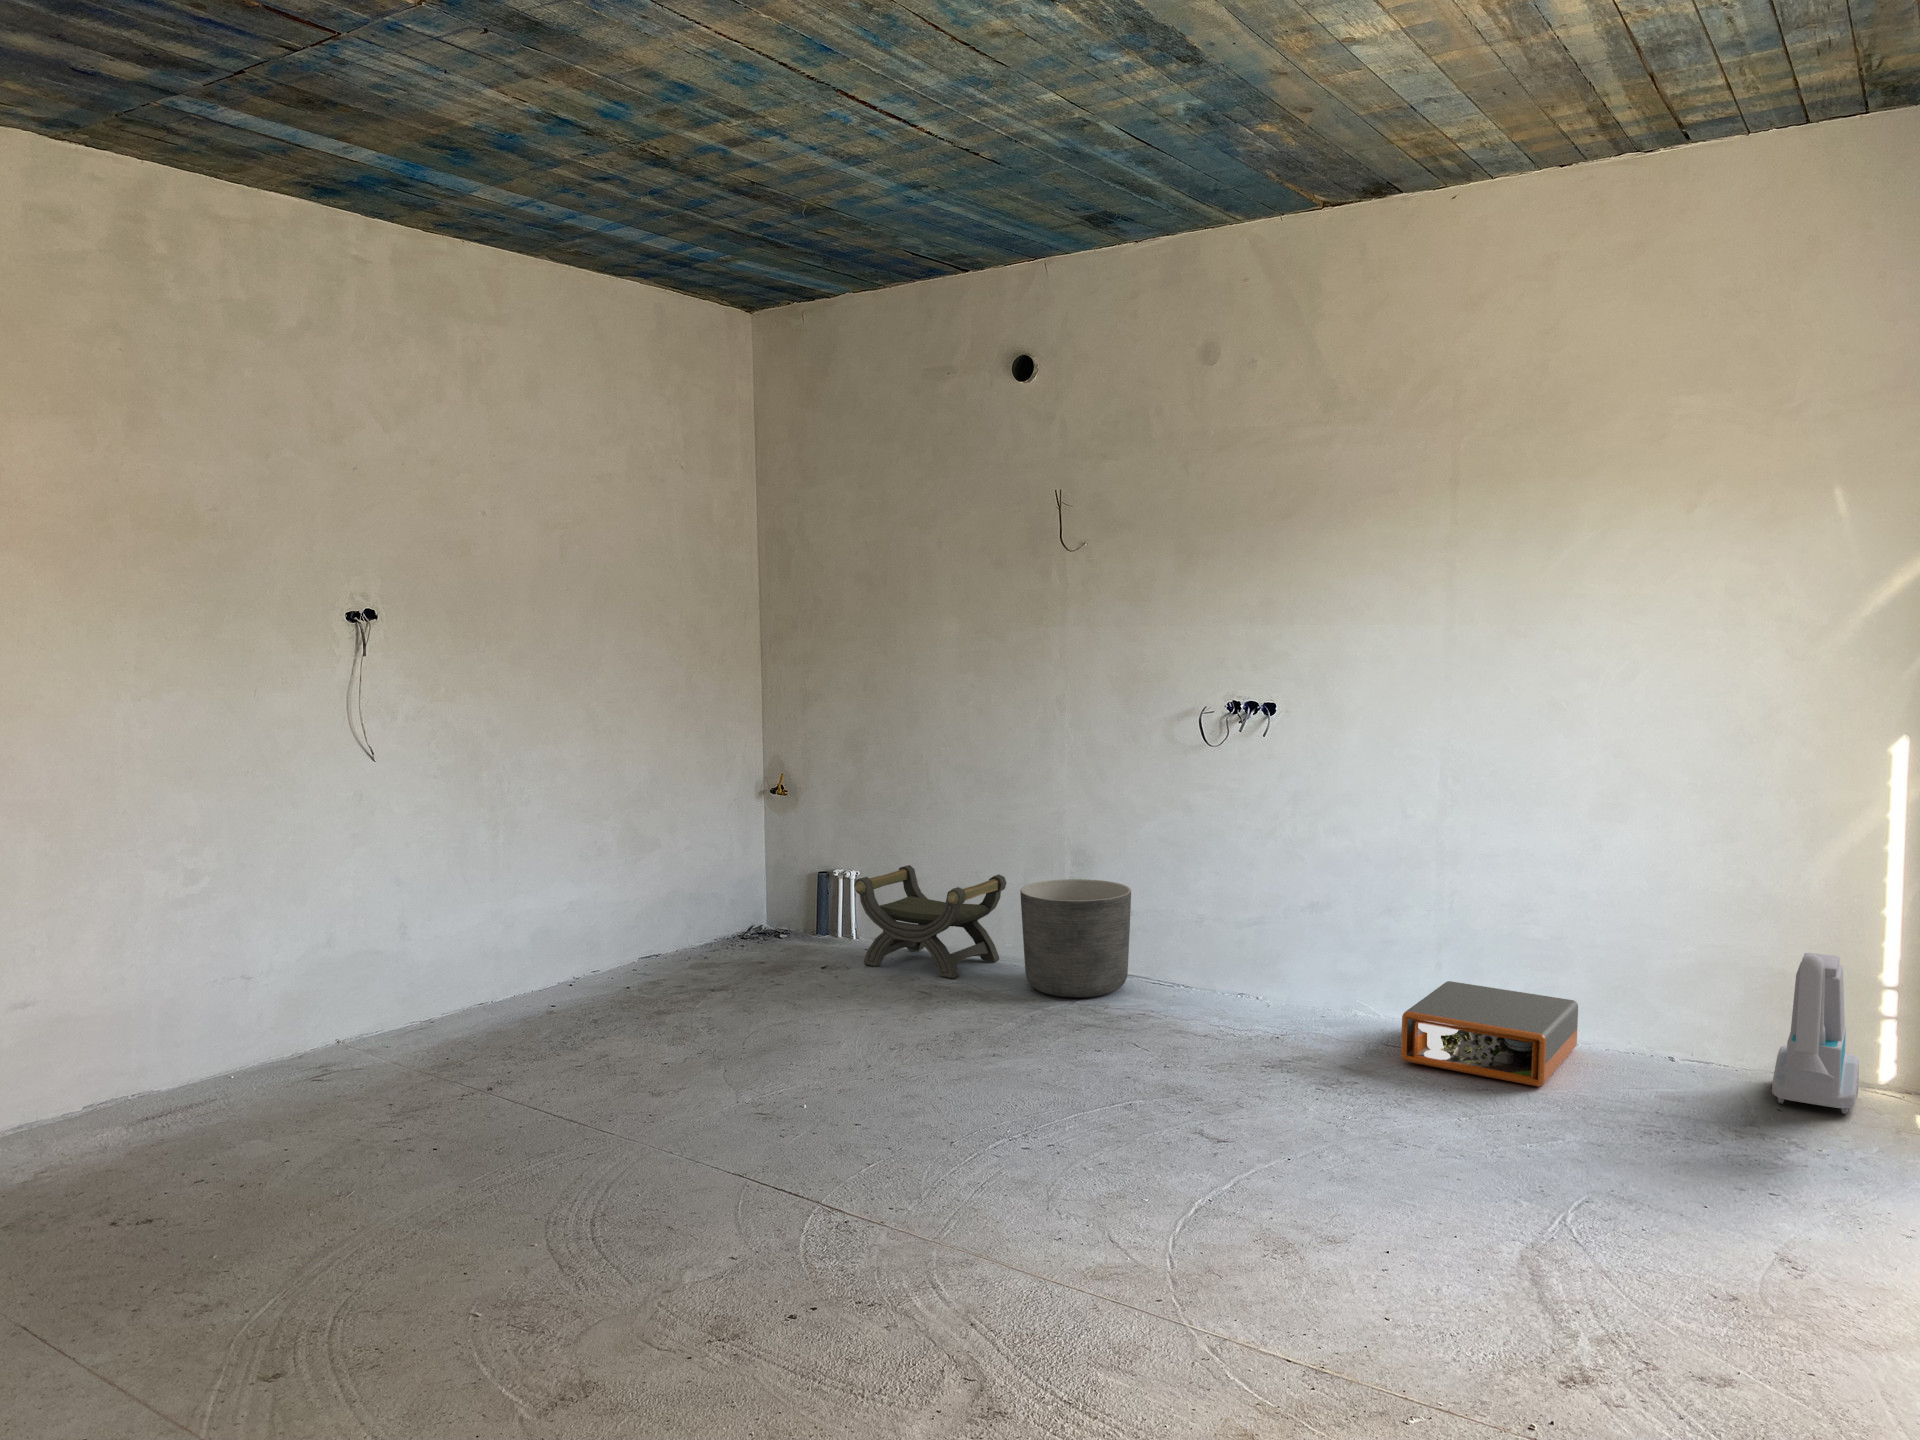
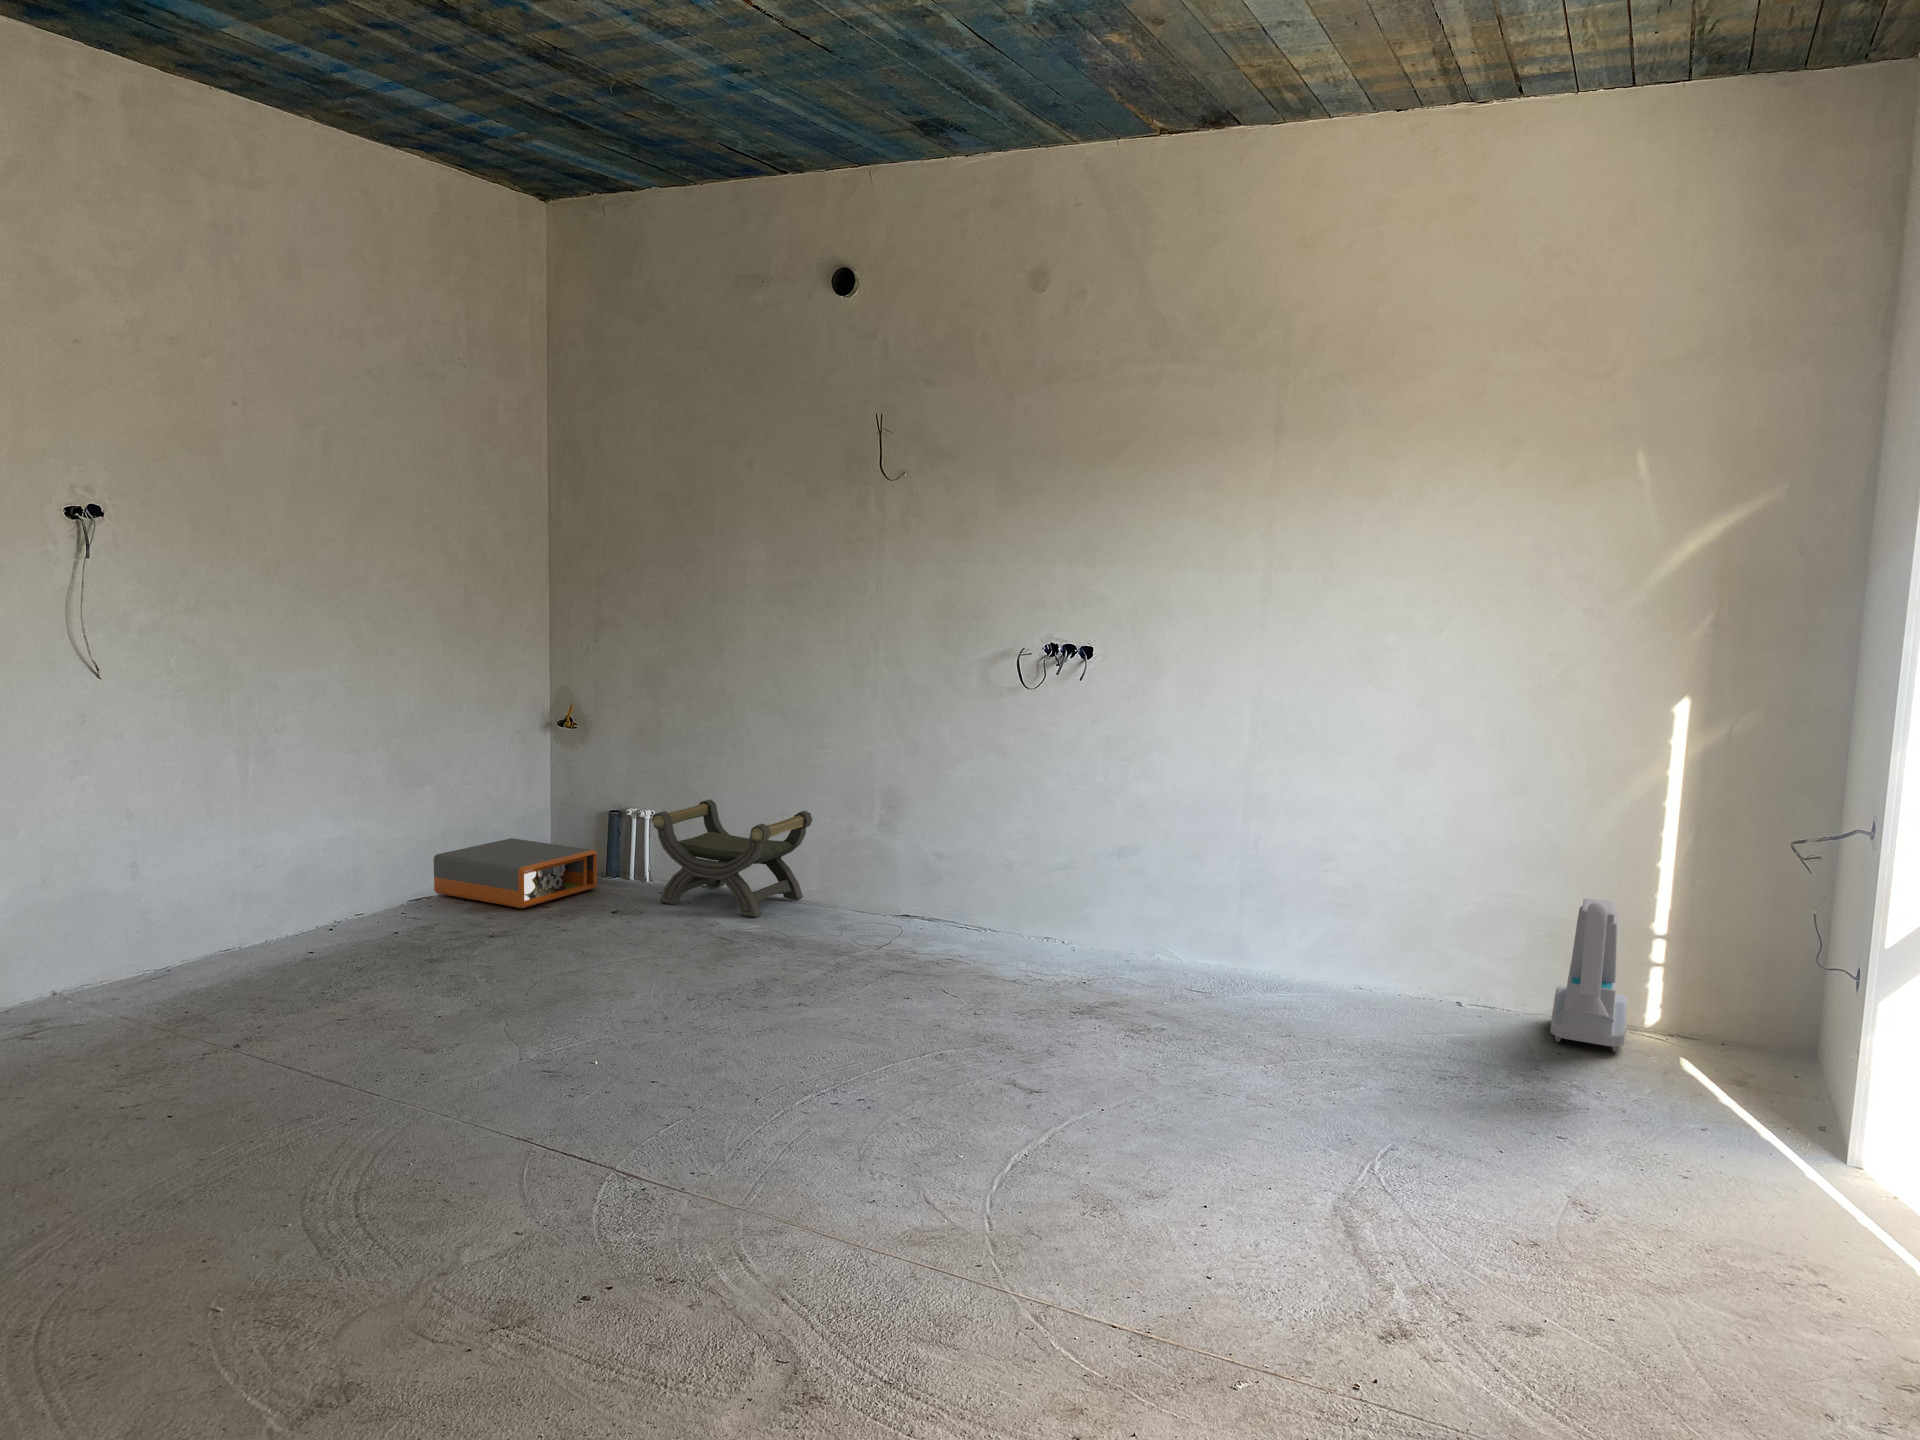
planter: present [1020,879,1131,998] -> none [828,817,941,938]
storage box: present [1401,981,1578,1086] -> present [434,838,597,908]

